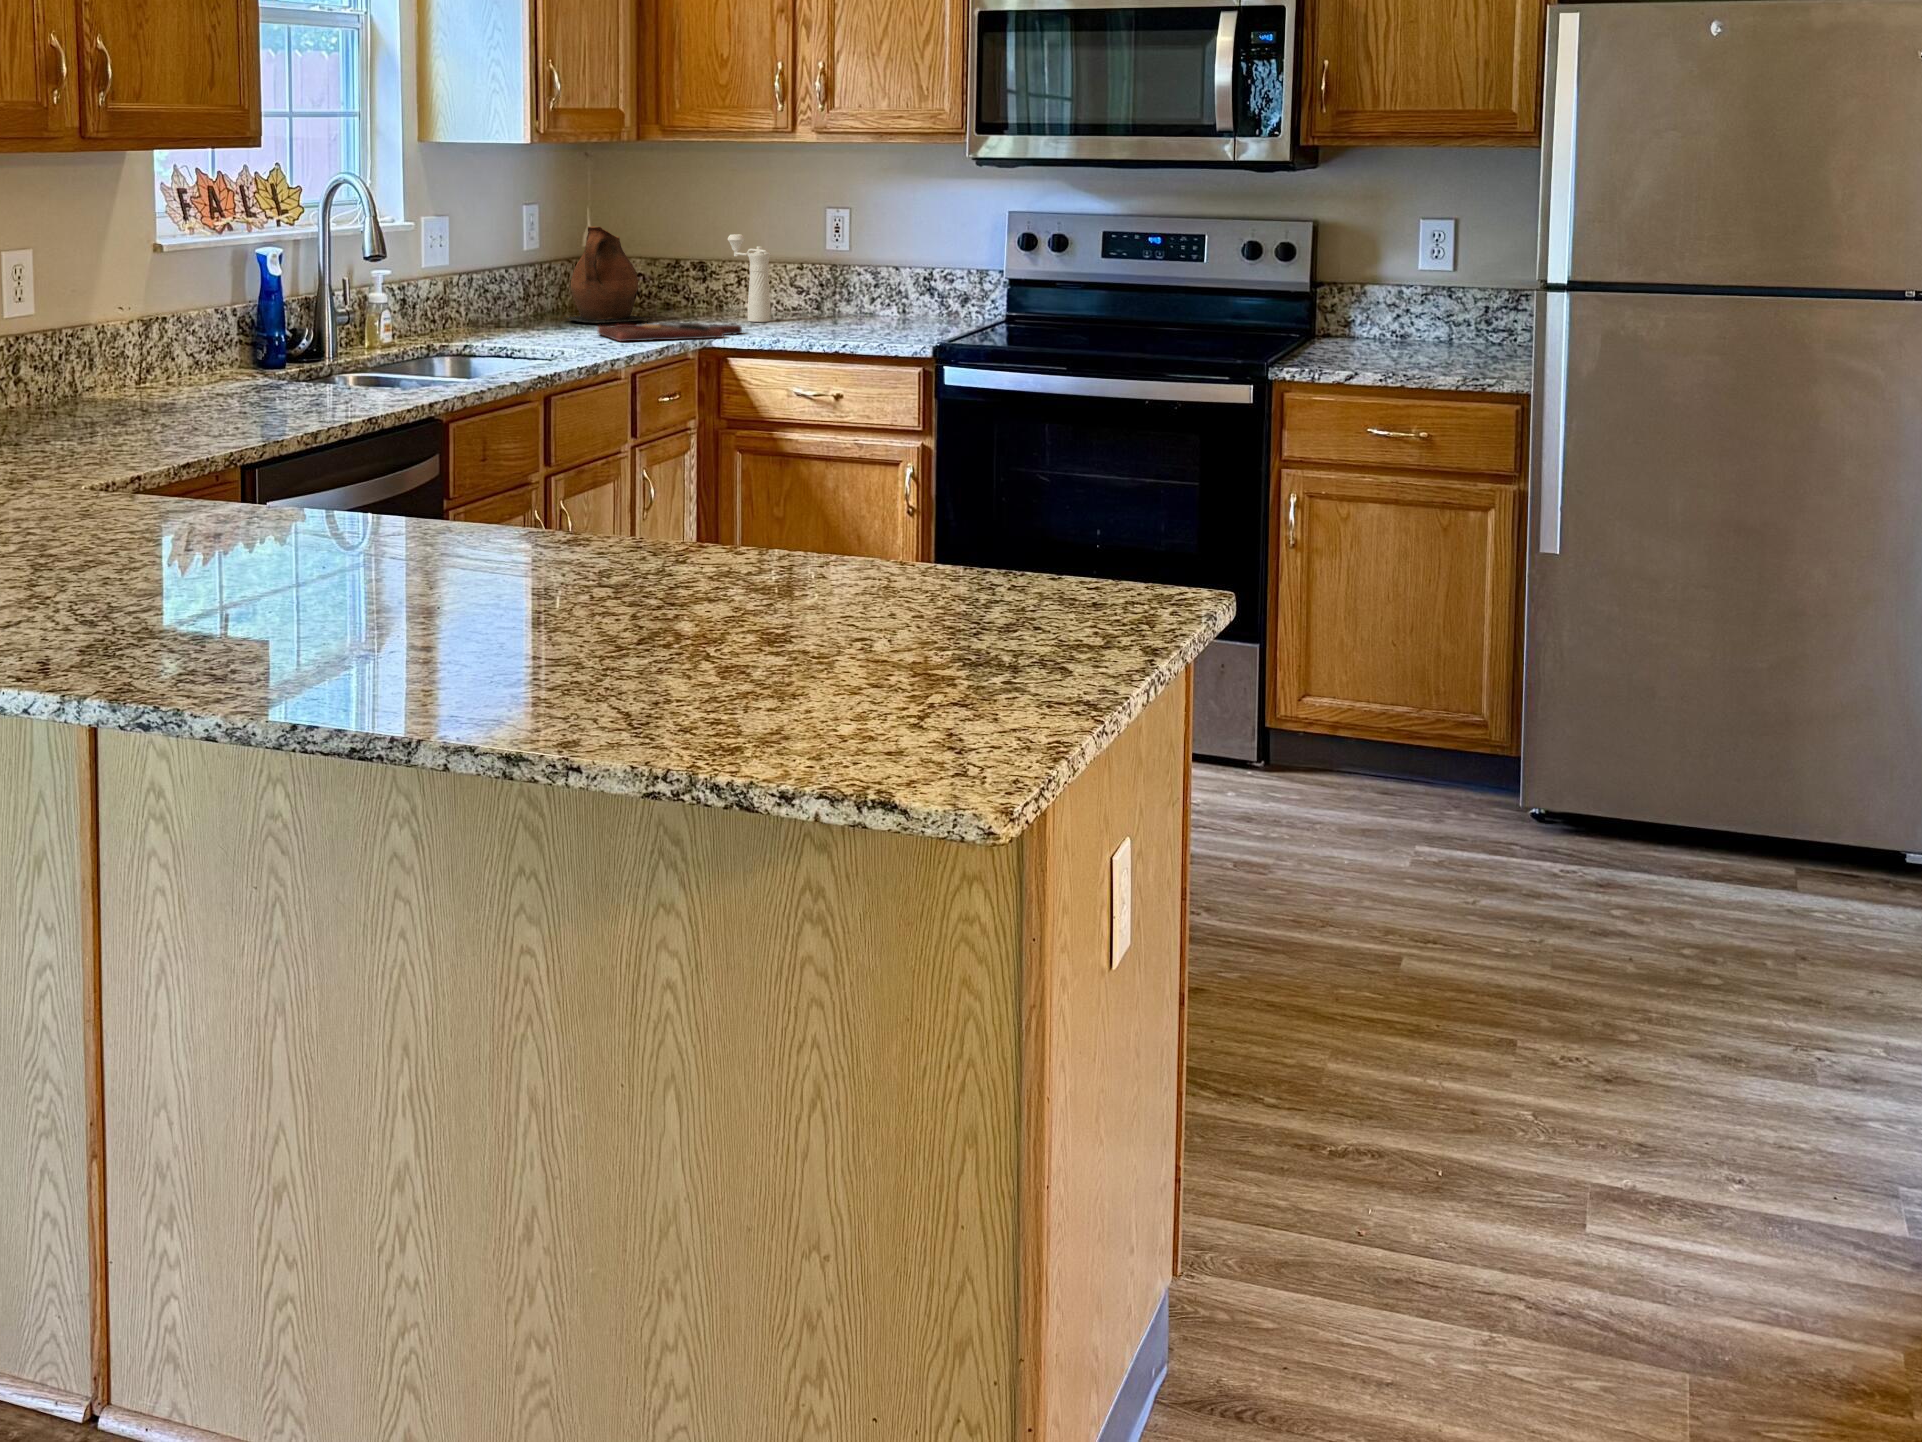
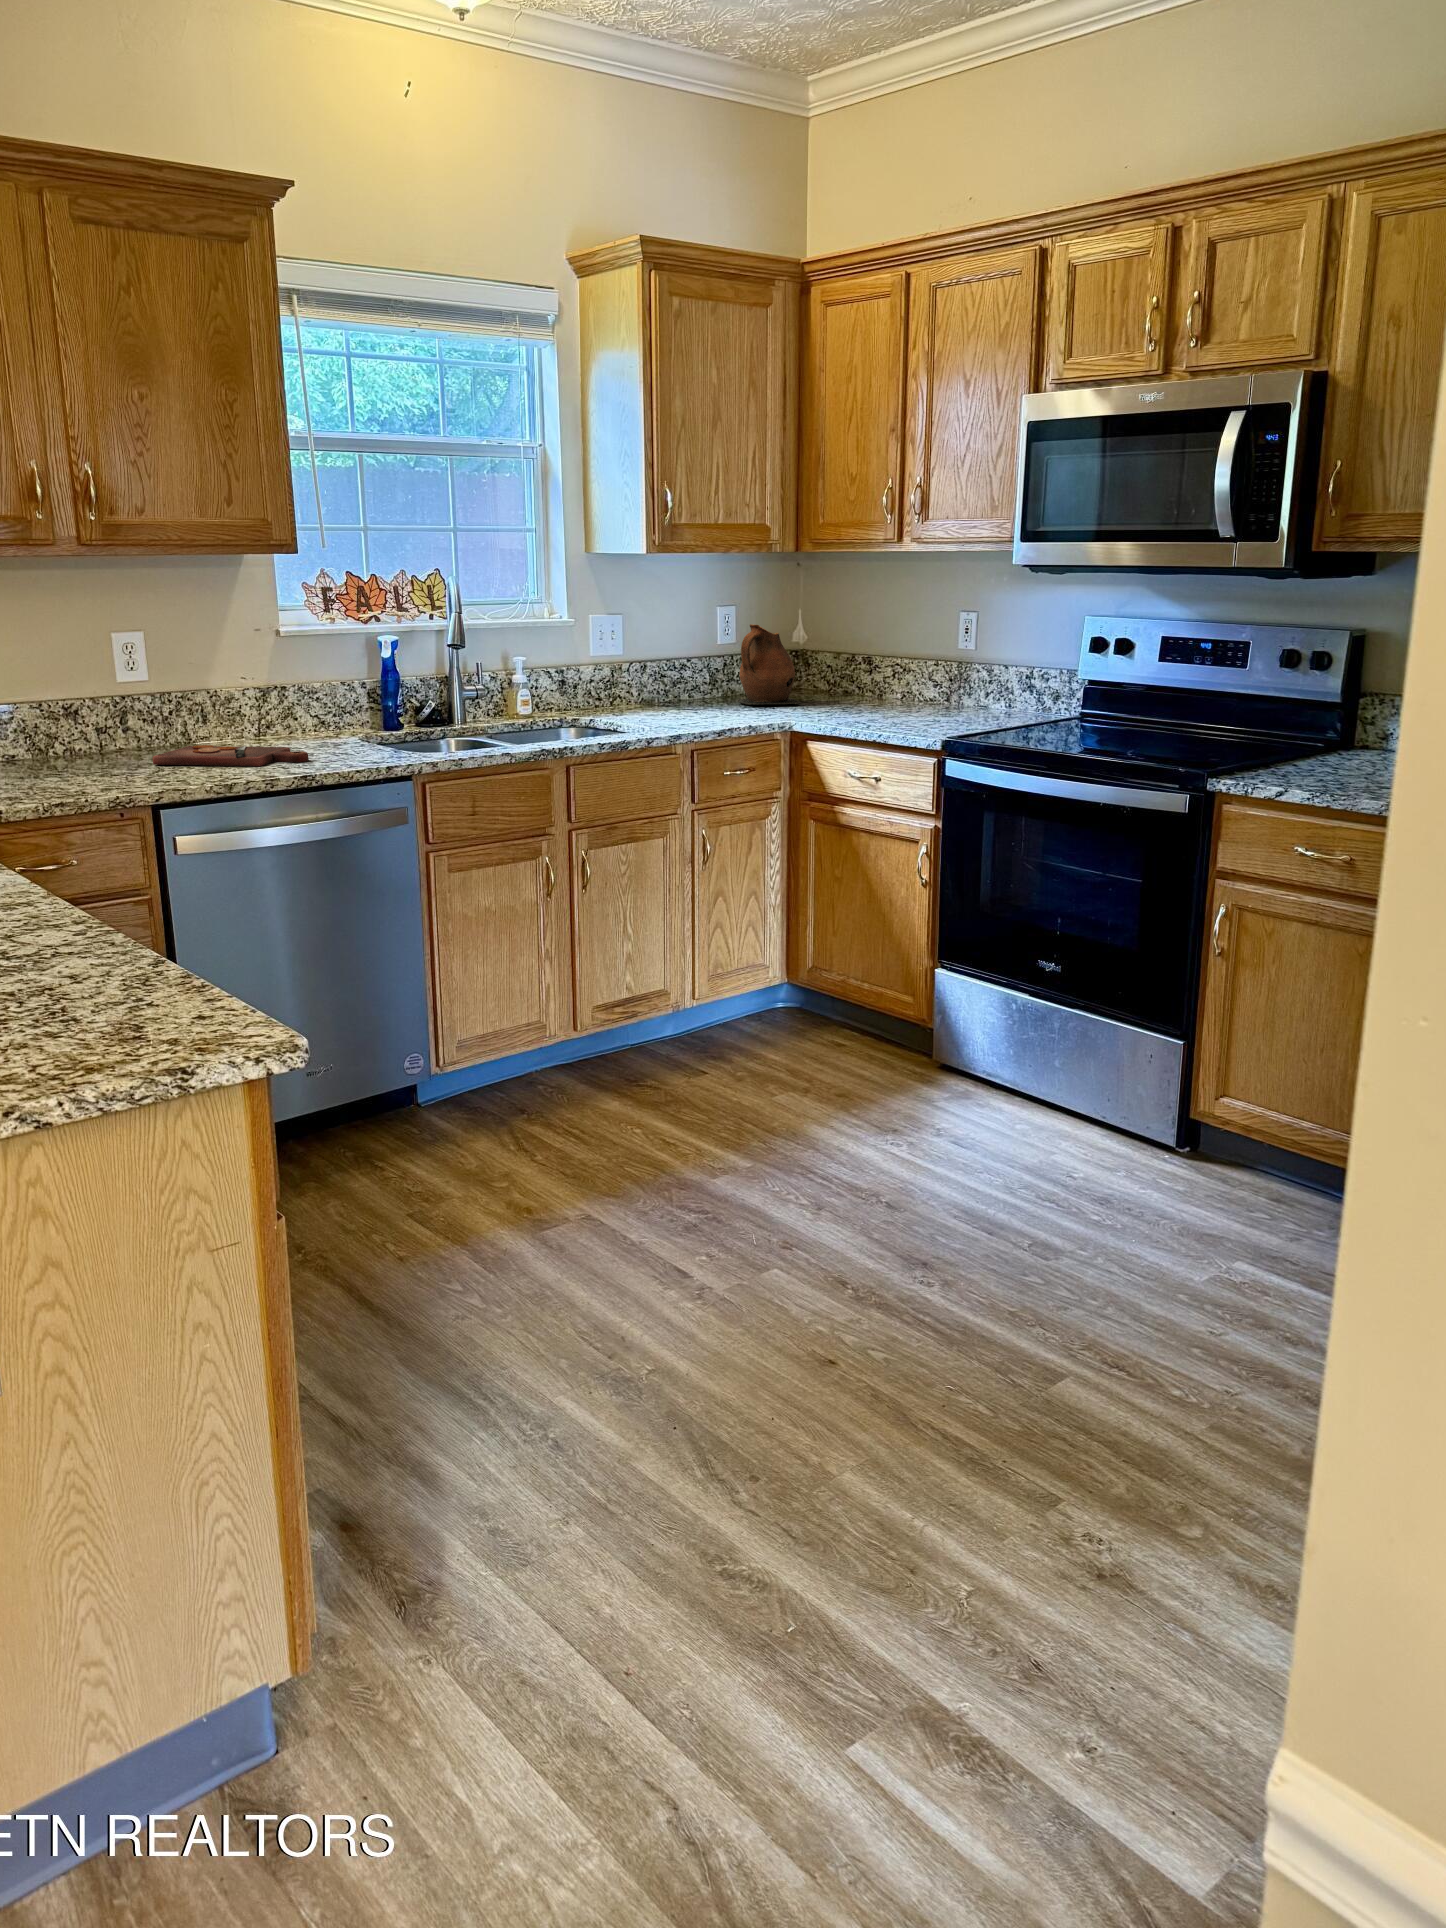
pepper mill: present [727,234,771,322] -> none [872,634,897,710]
cutting board: present [598,323,742,341] -> present [153,745,309,766]

